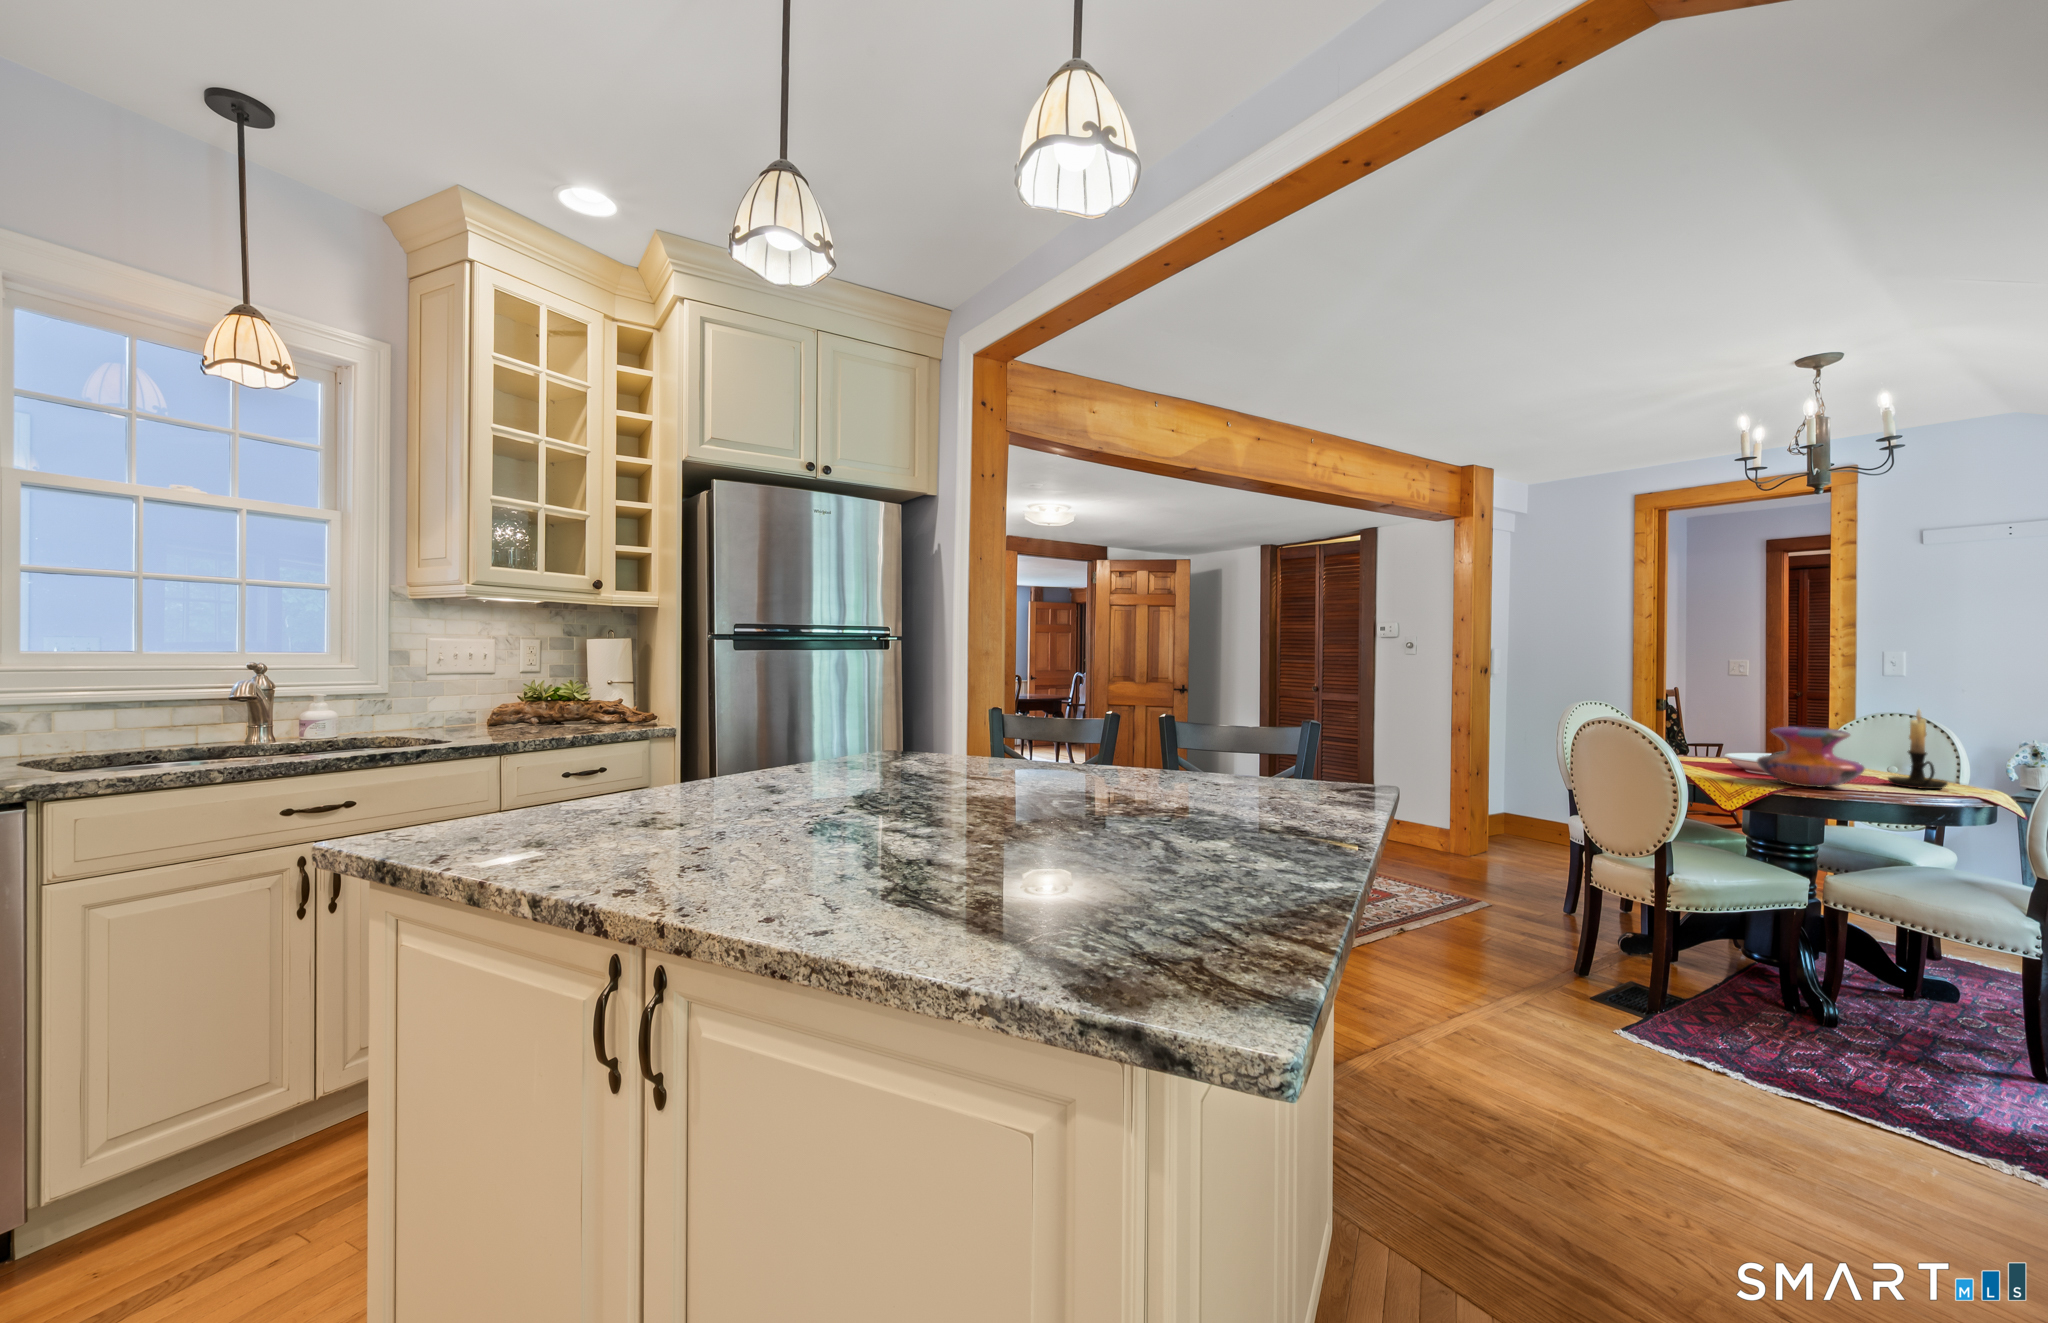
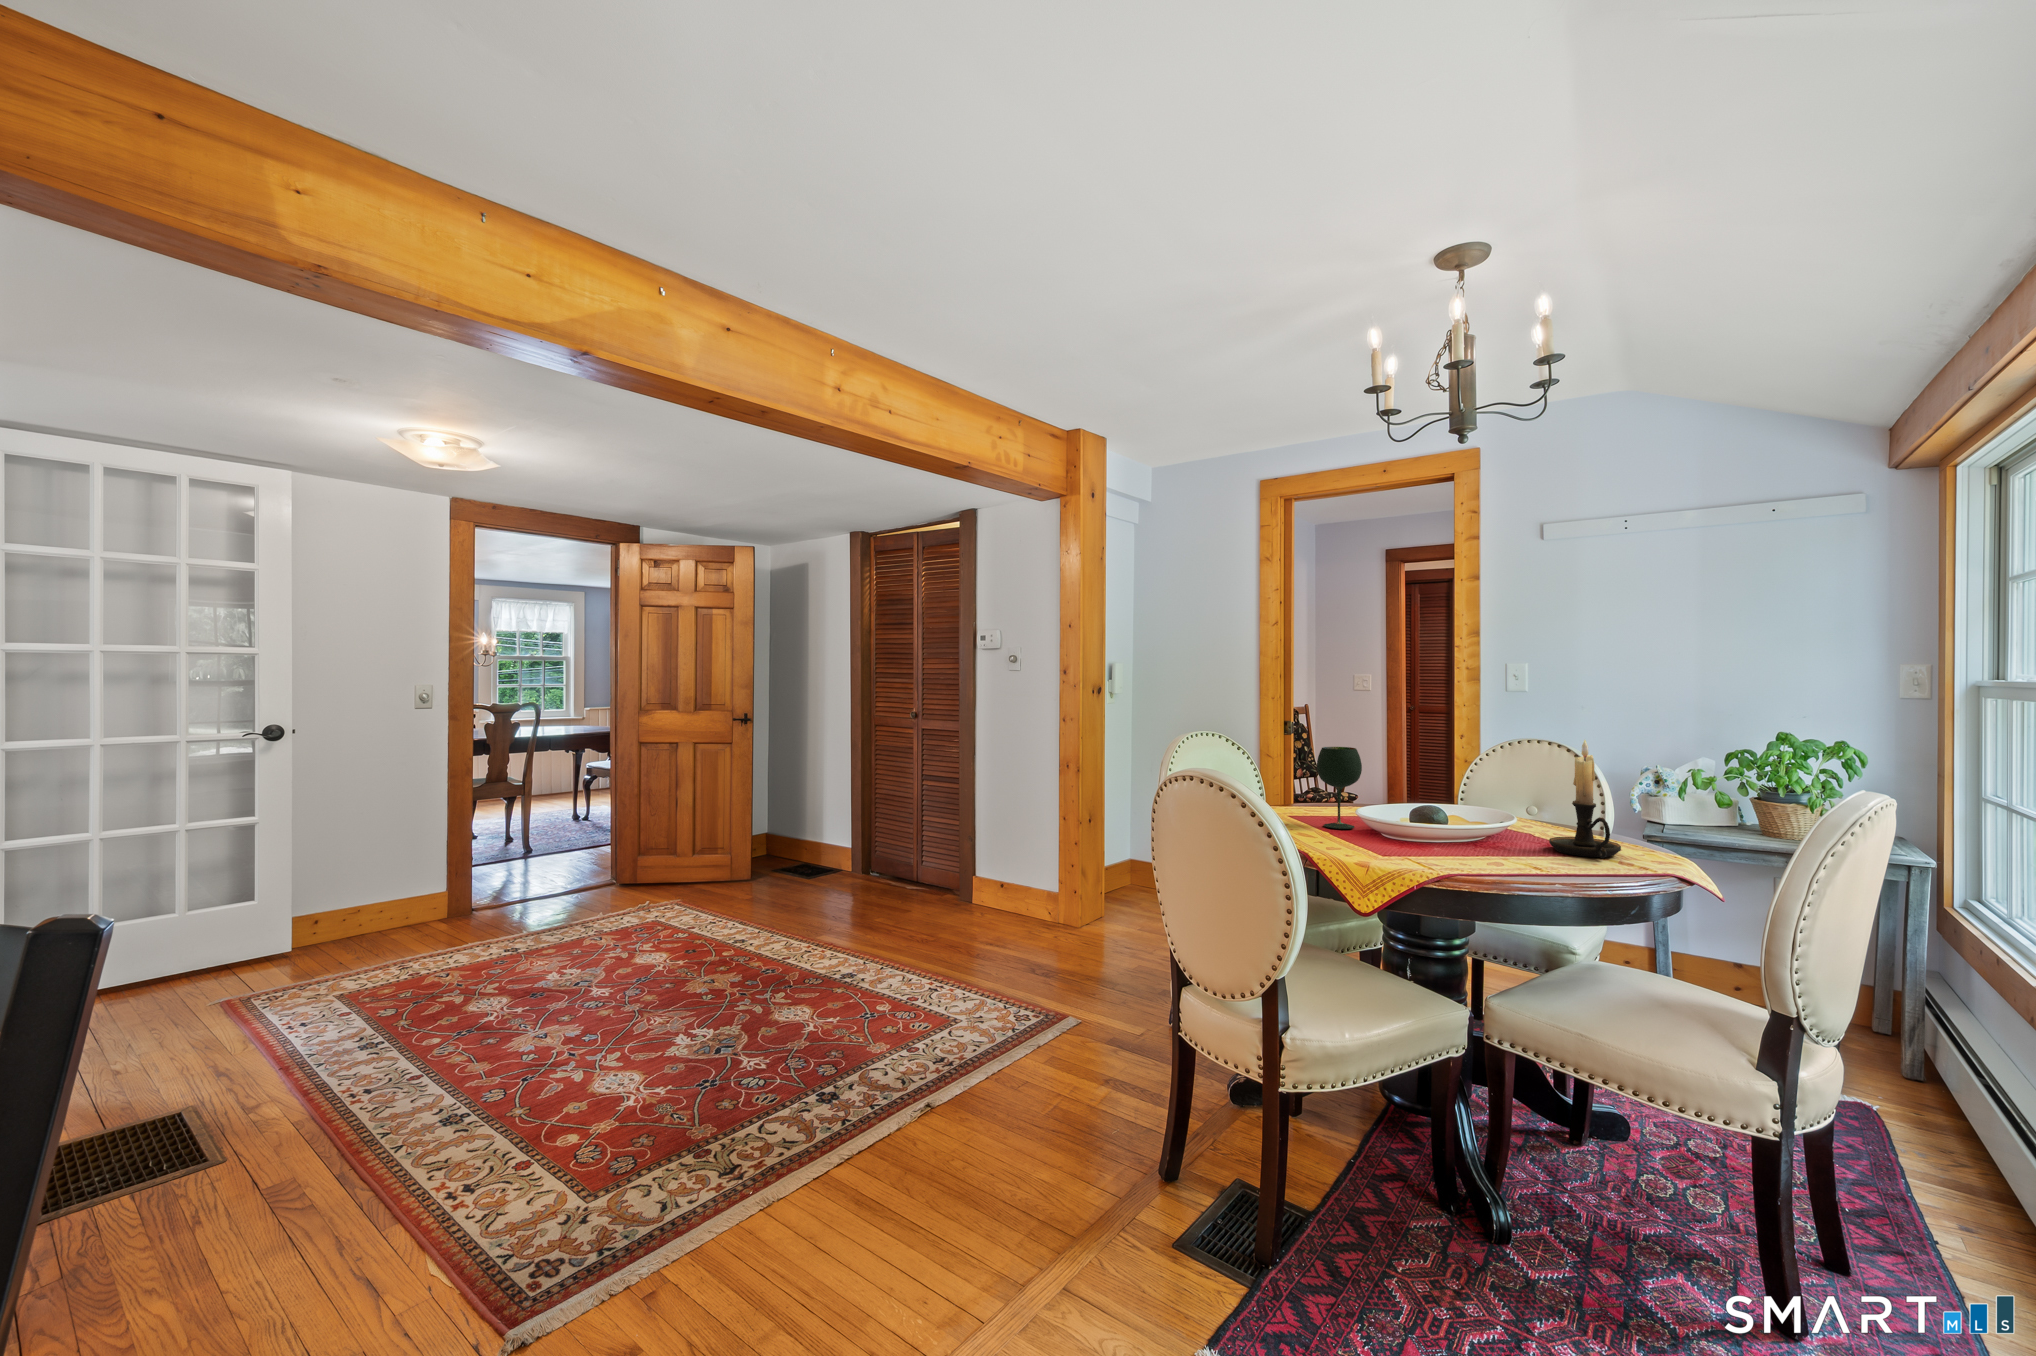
wine glass: none [1693,710,1731,767] -> present [1317,747,1362,829]
decorative vase: present [1757,727,1865,787] -> none [1397,774,1534,868]

